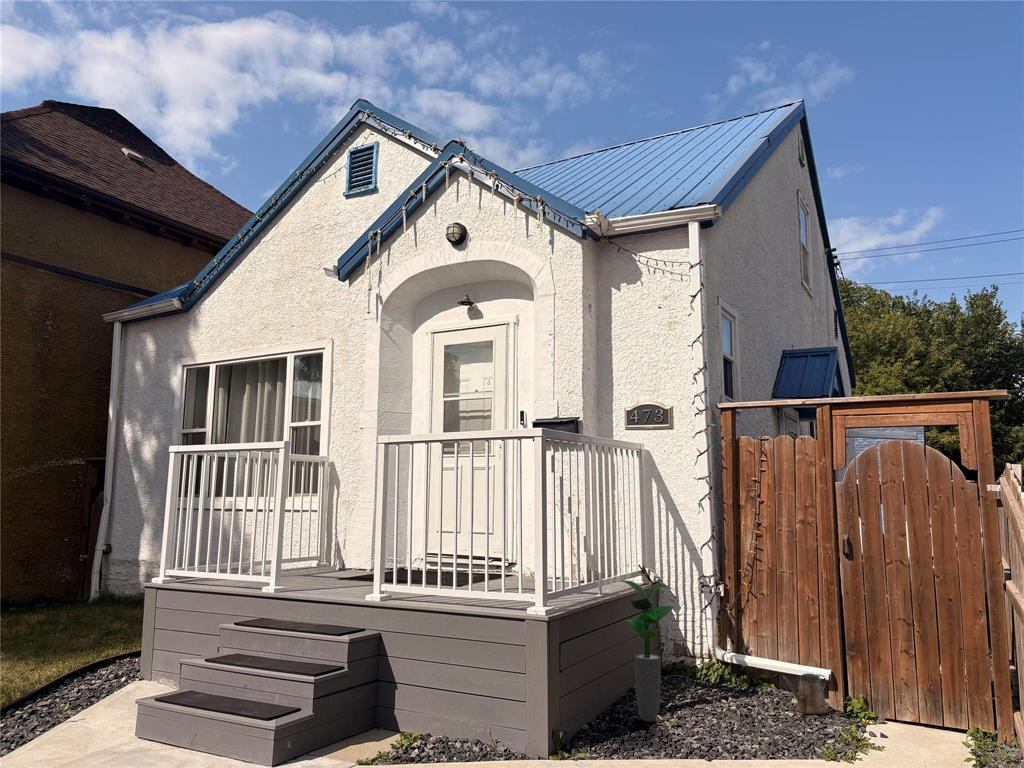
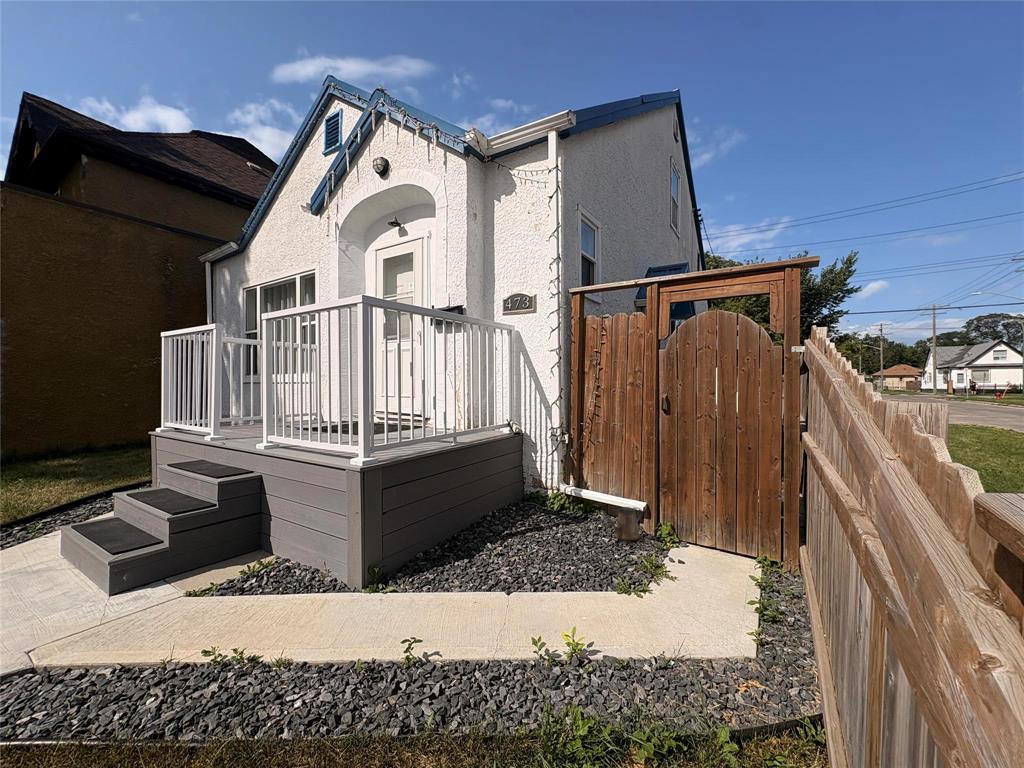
potted plant: present [620,581,674,722] -> none [464,432,510,547]

